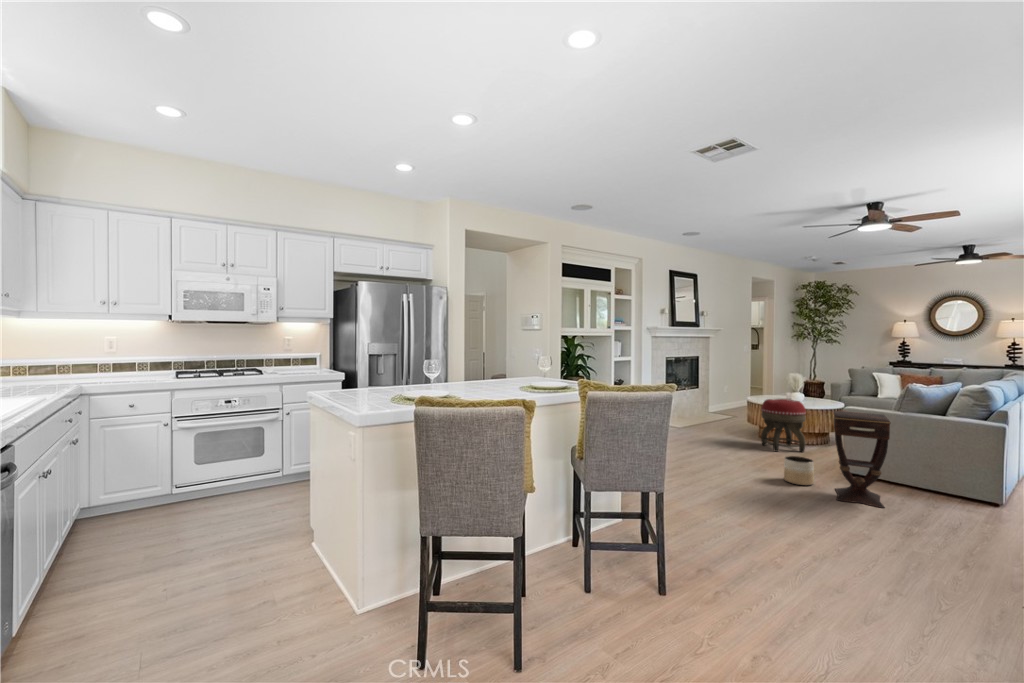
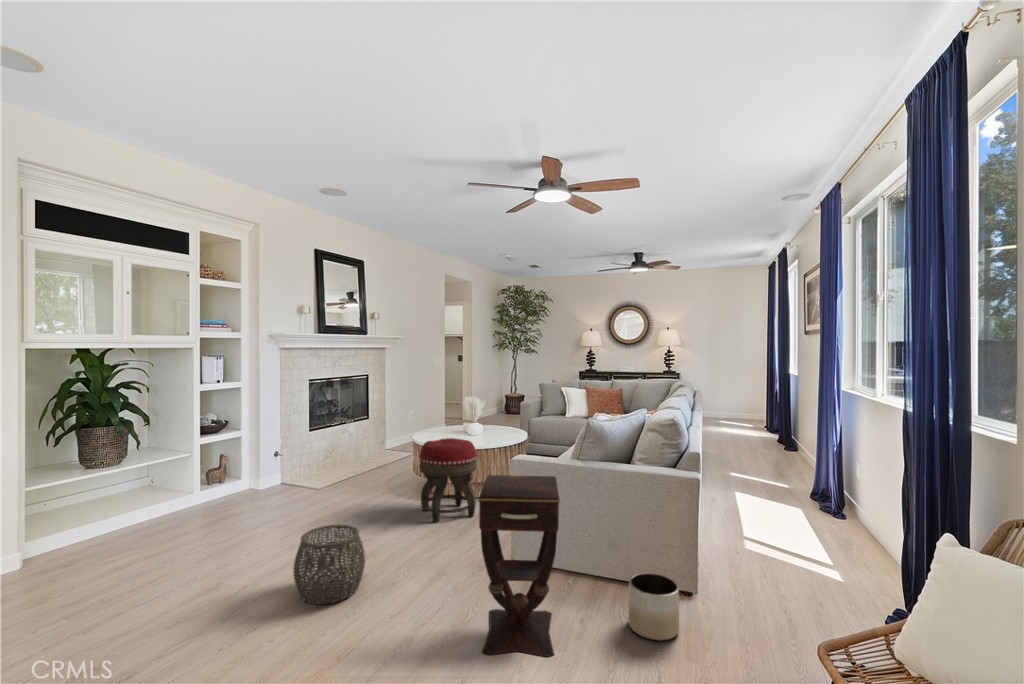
woven basket: none [708,434,748,472] -> present [293,525,365,605]
planter: present [784,456,814,485] -> present [628,573,679,641]

